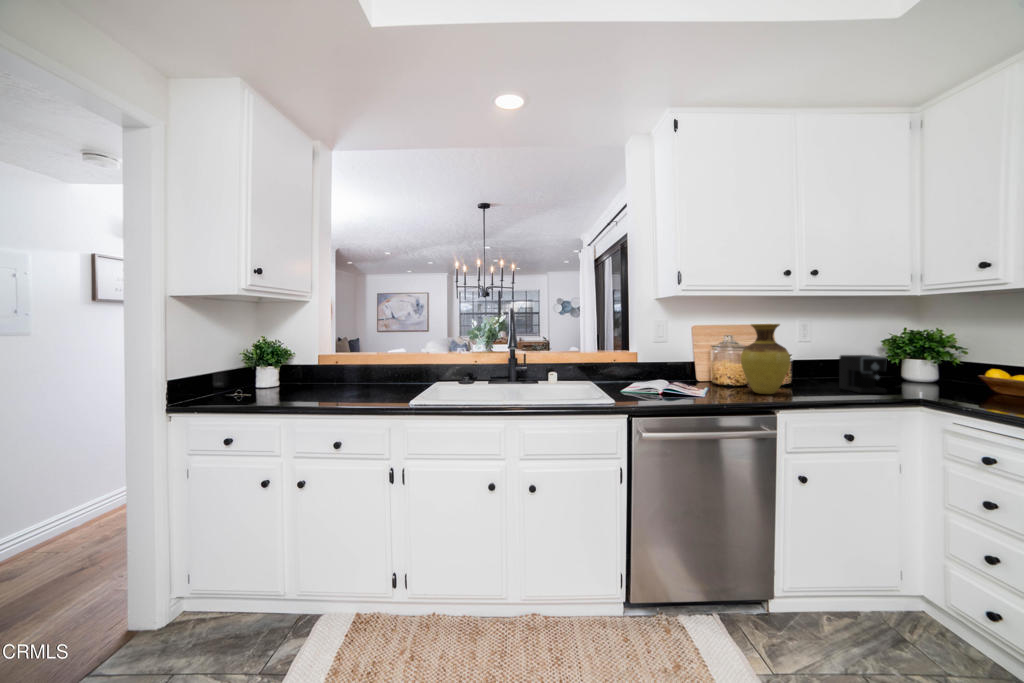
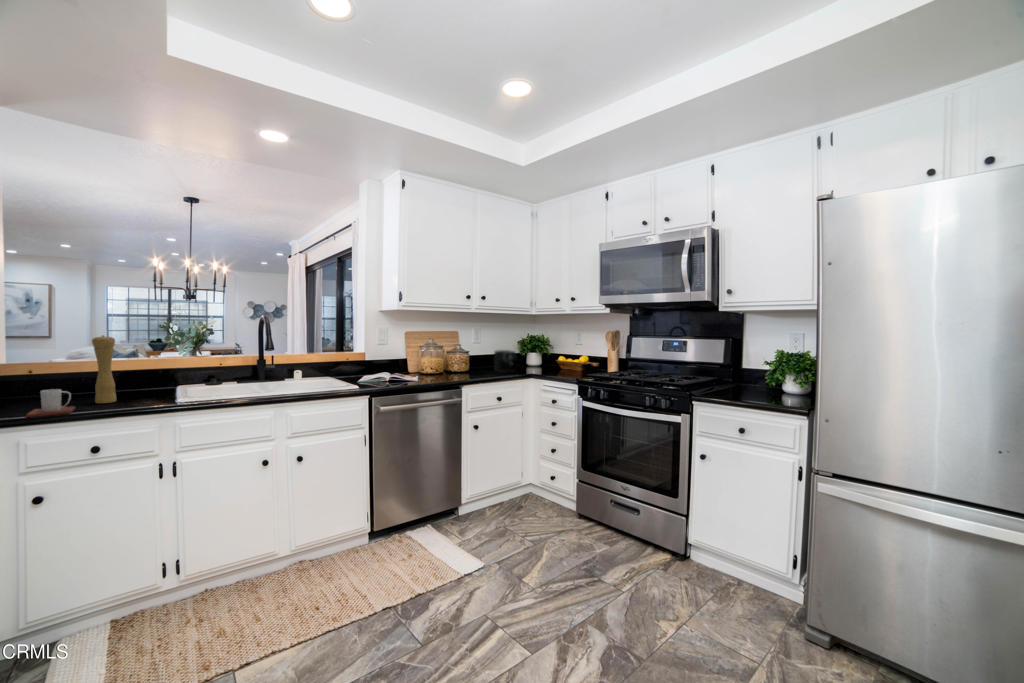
vase: present [741,324,790,394] -> none [441,332,468,377]
pepper mill: none [361,328,379,394] -> present [92,336,116,403]
mug: none [301,378,343,403] -> present [26,389,75,417]

